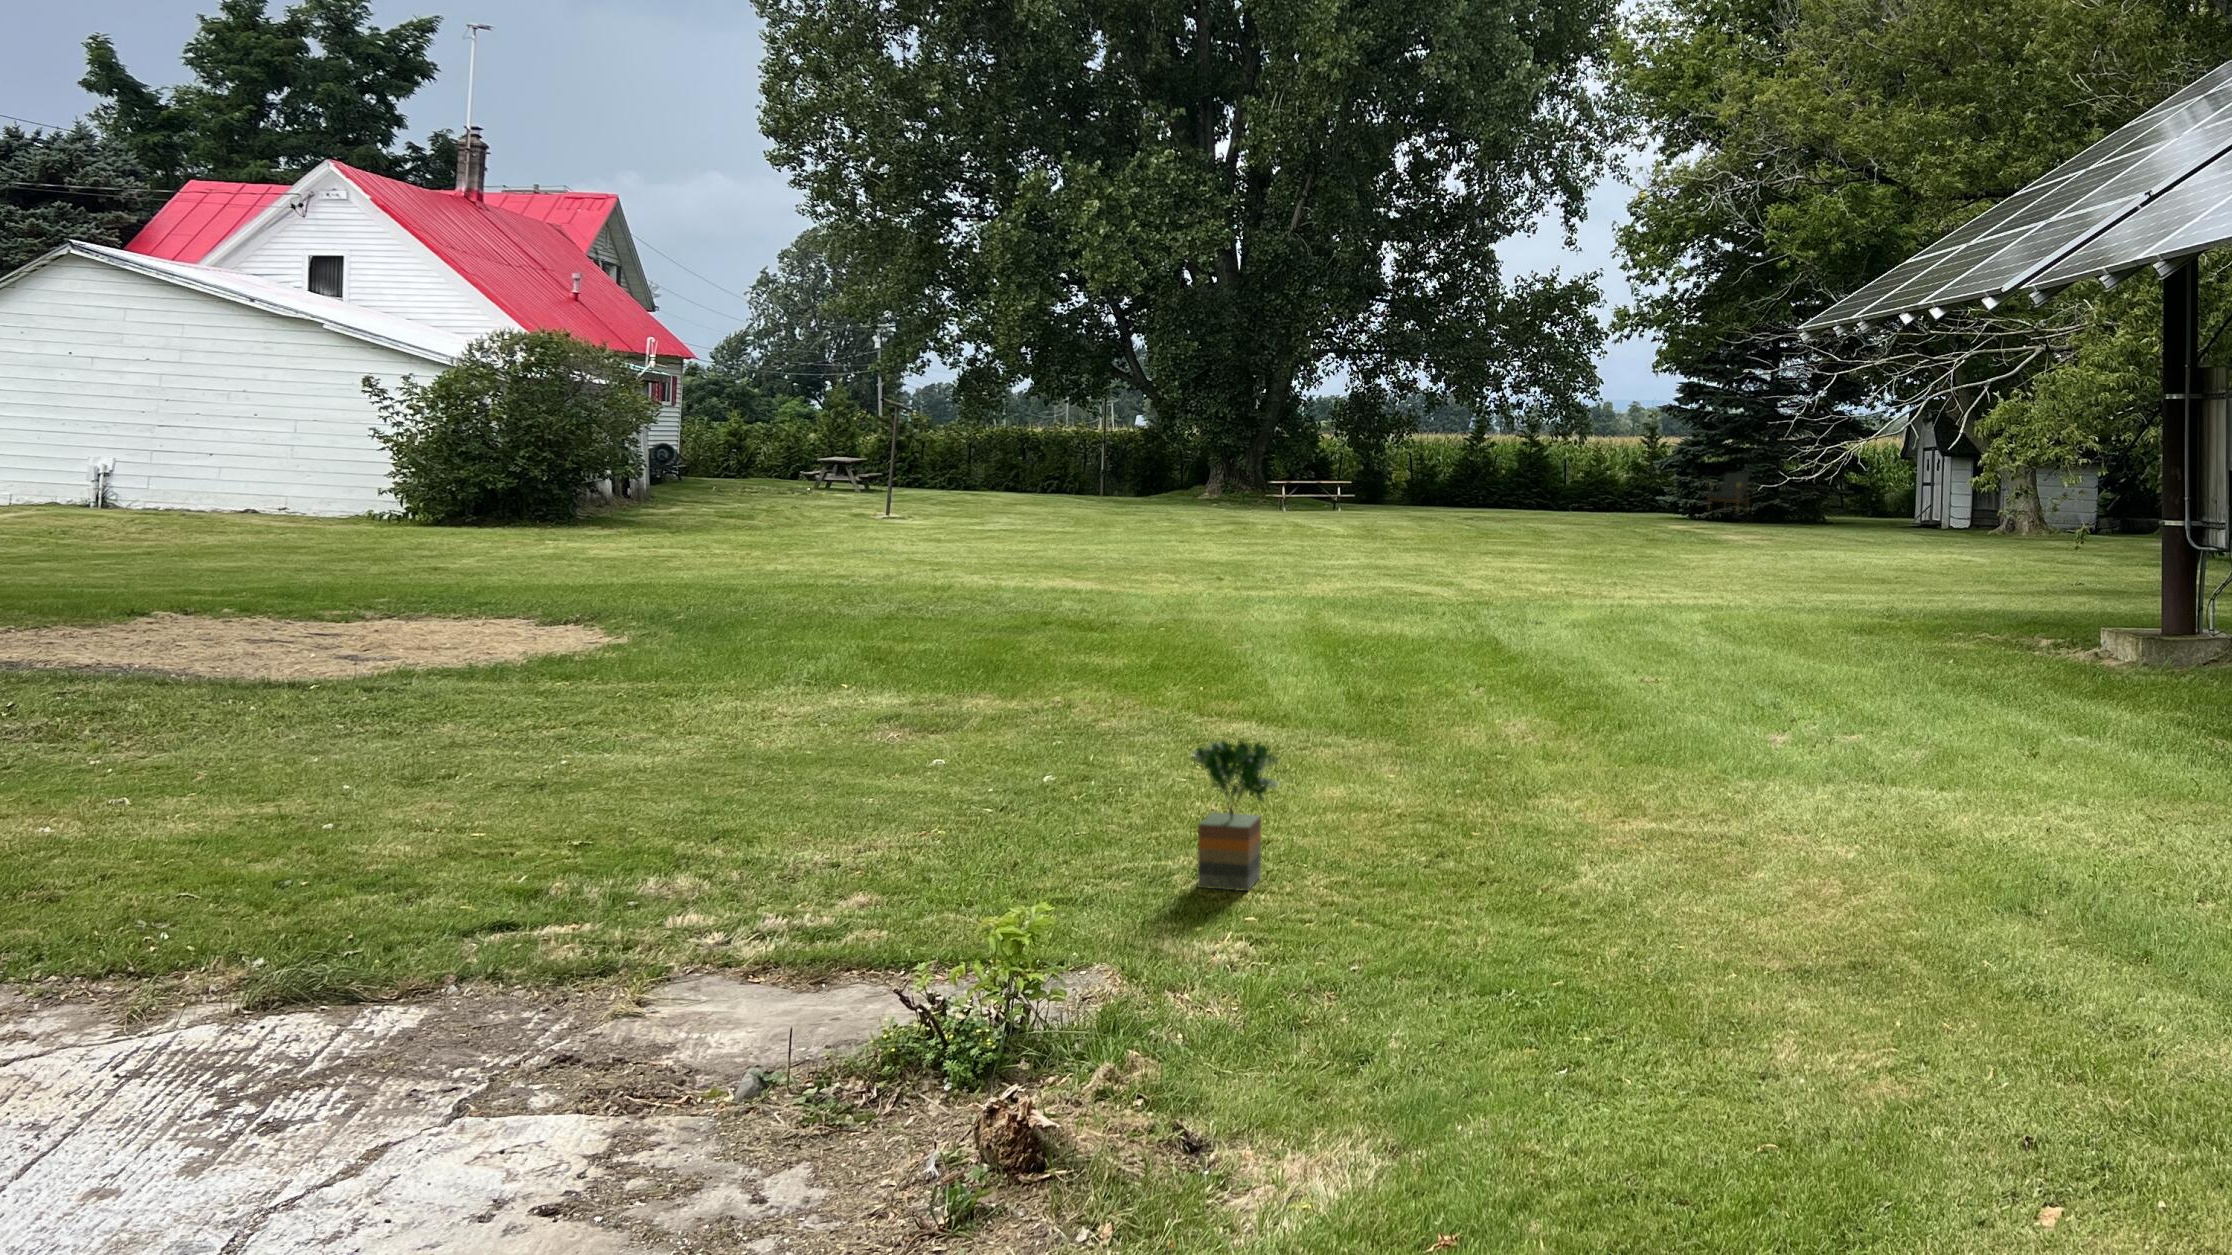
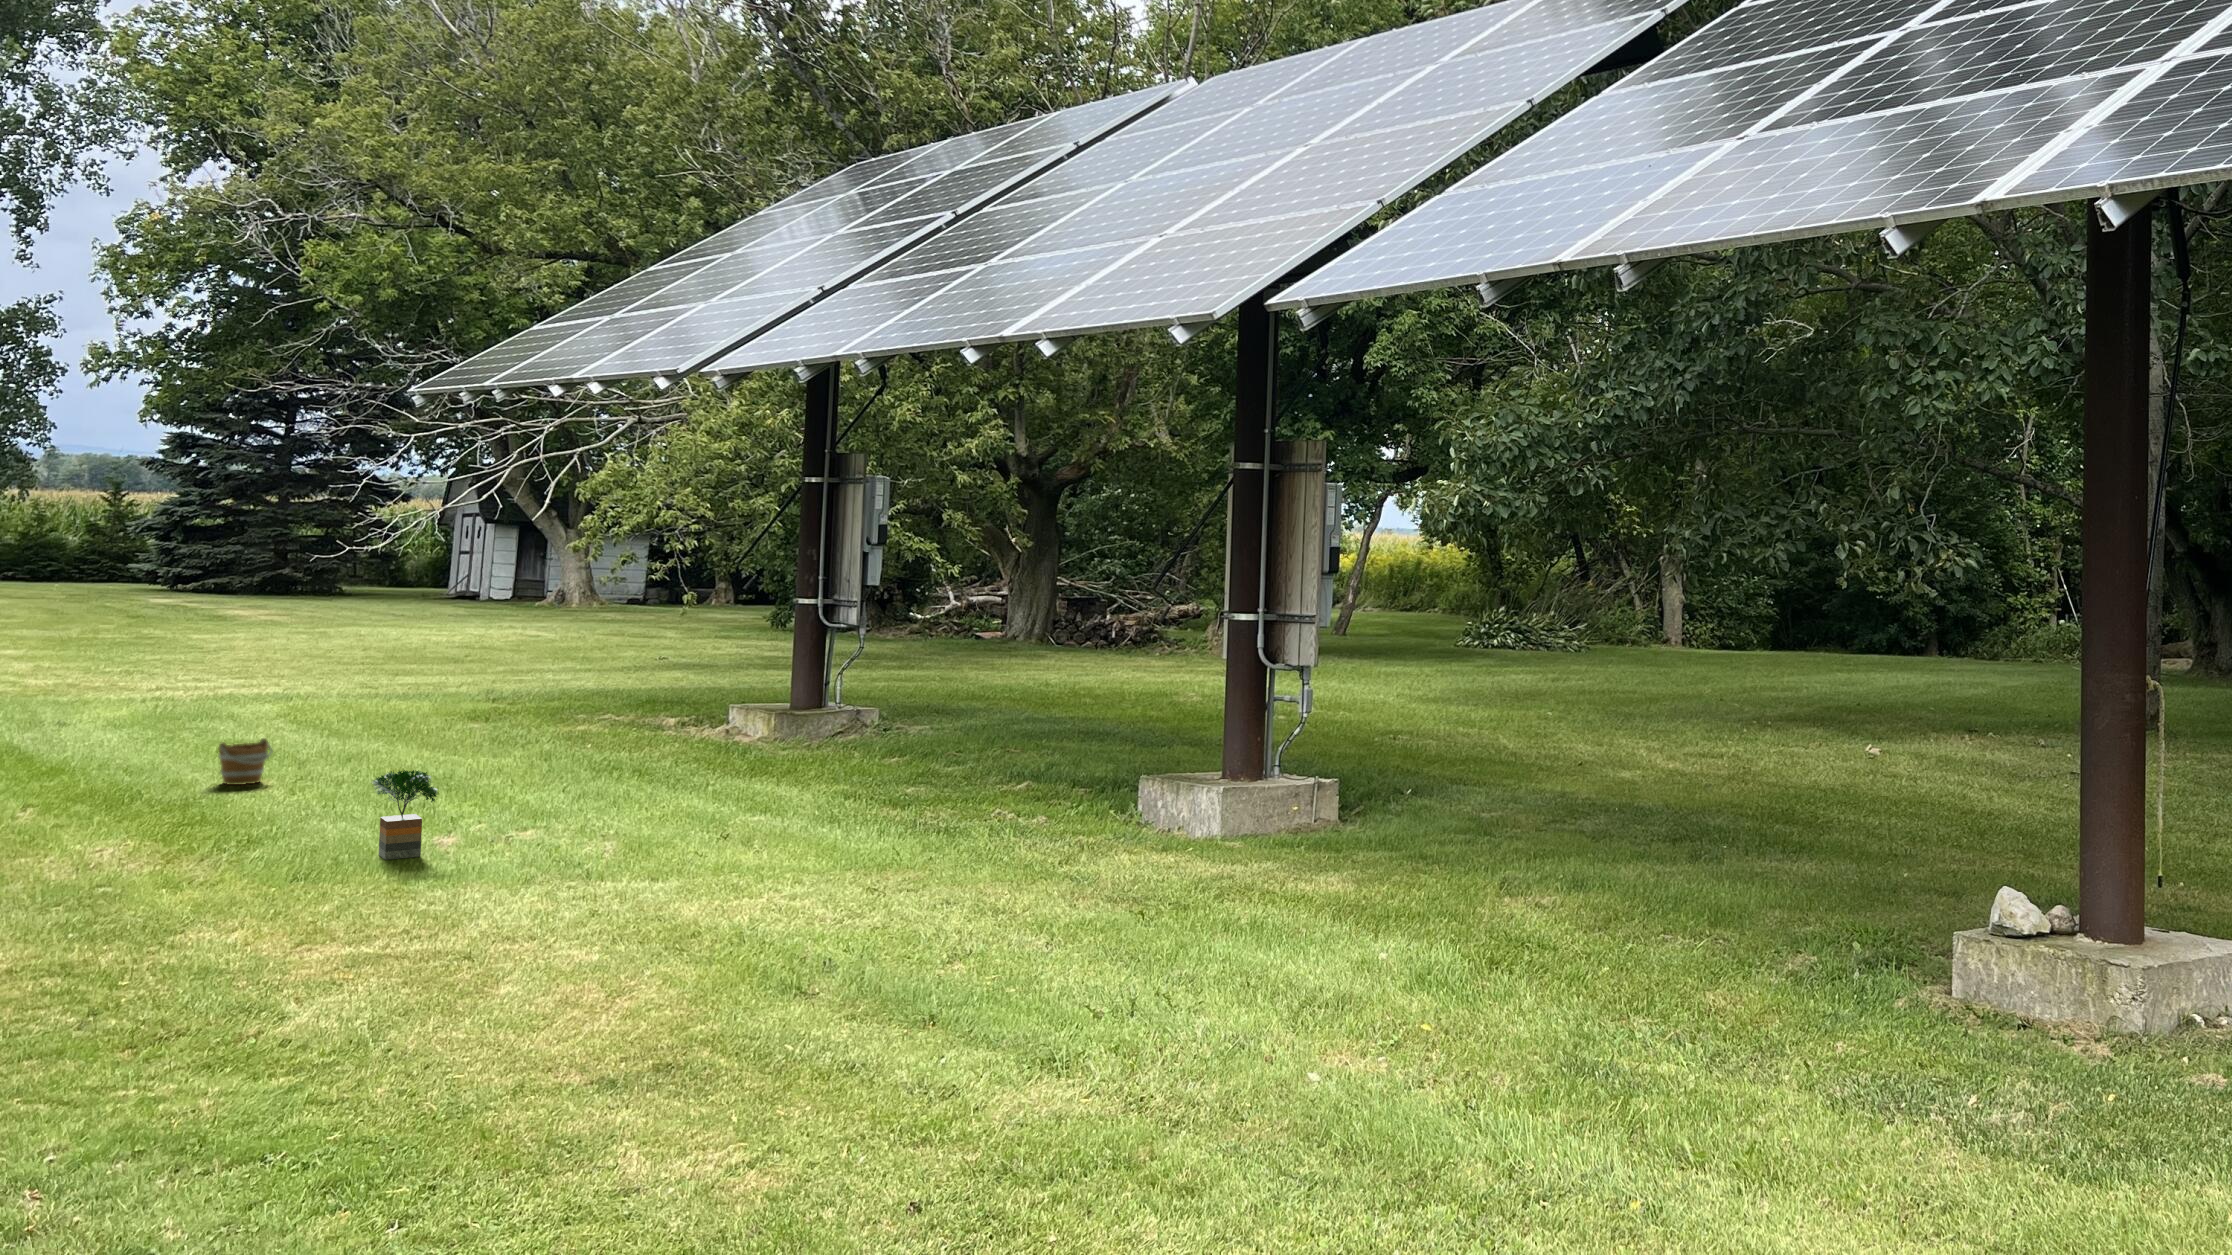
lounge chair: present [1708,473,1749,508] -> none [208,540,261,583]
bucket: none [1302,659,1360,716] -> present [219,738,272,785]

